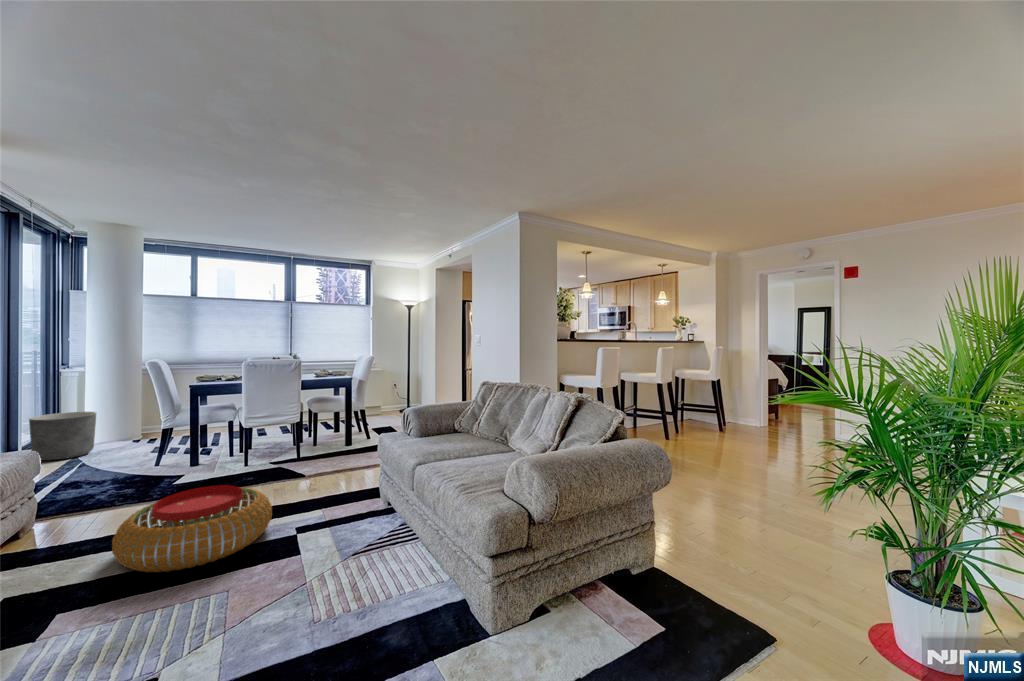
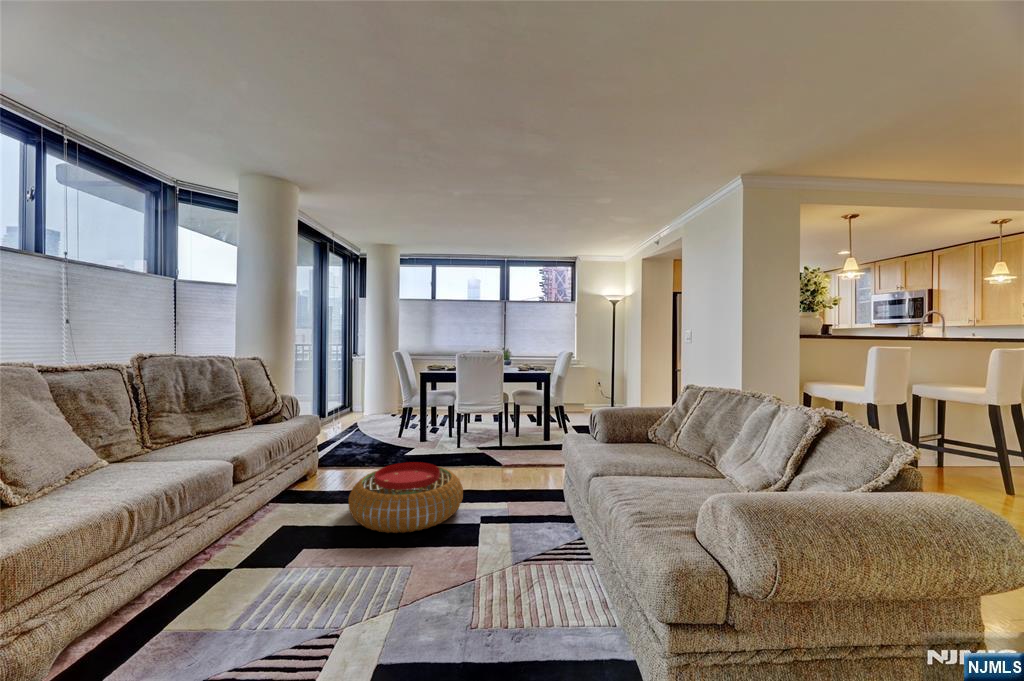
planter: present [29,412,96,461] -> none [334,389,370,424]

